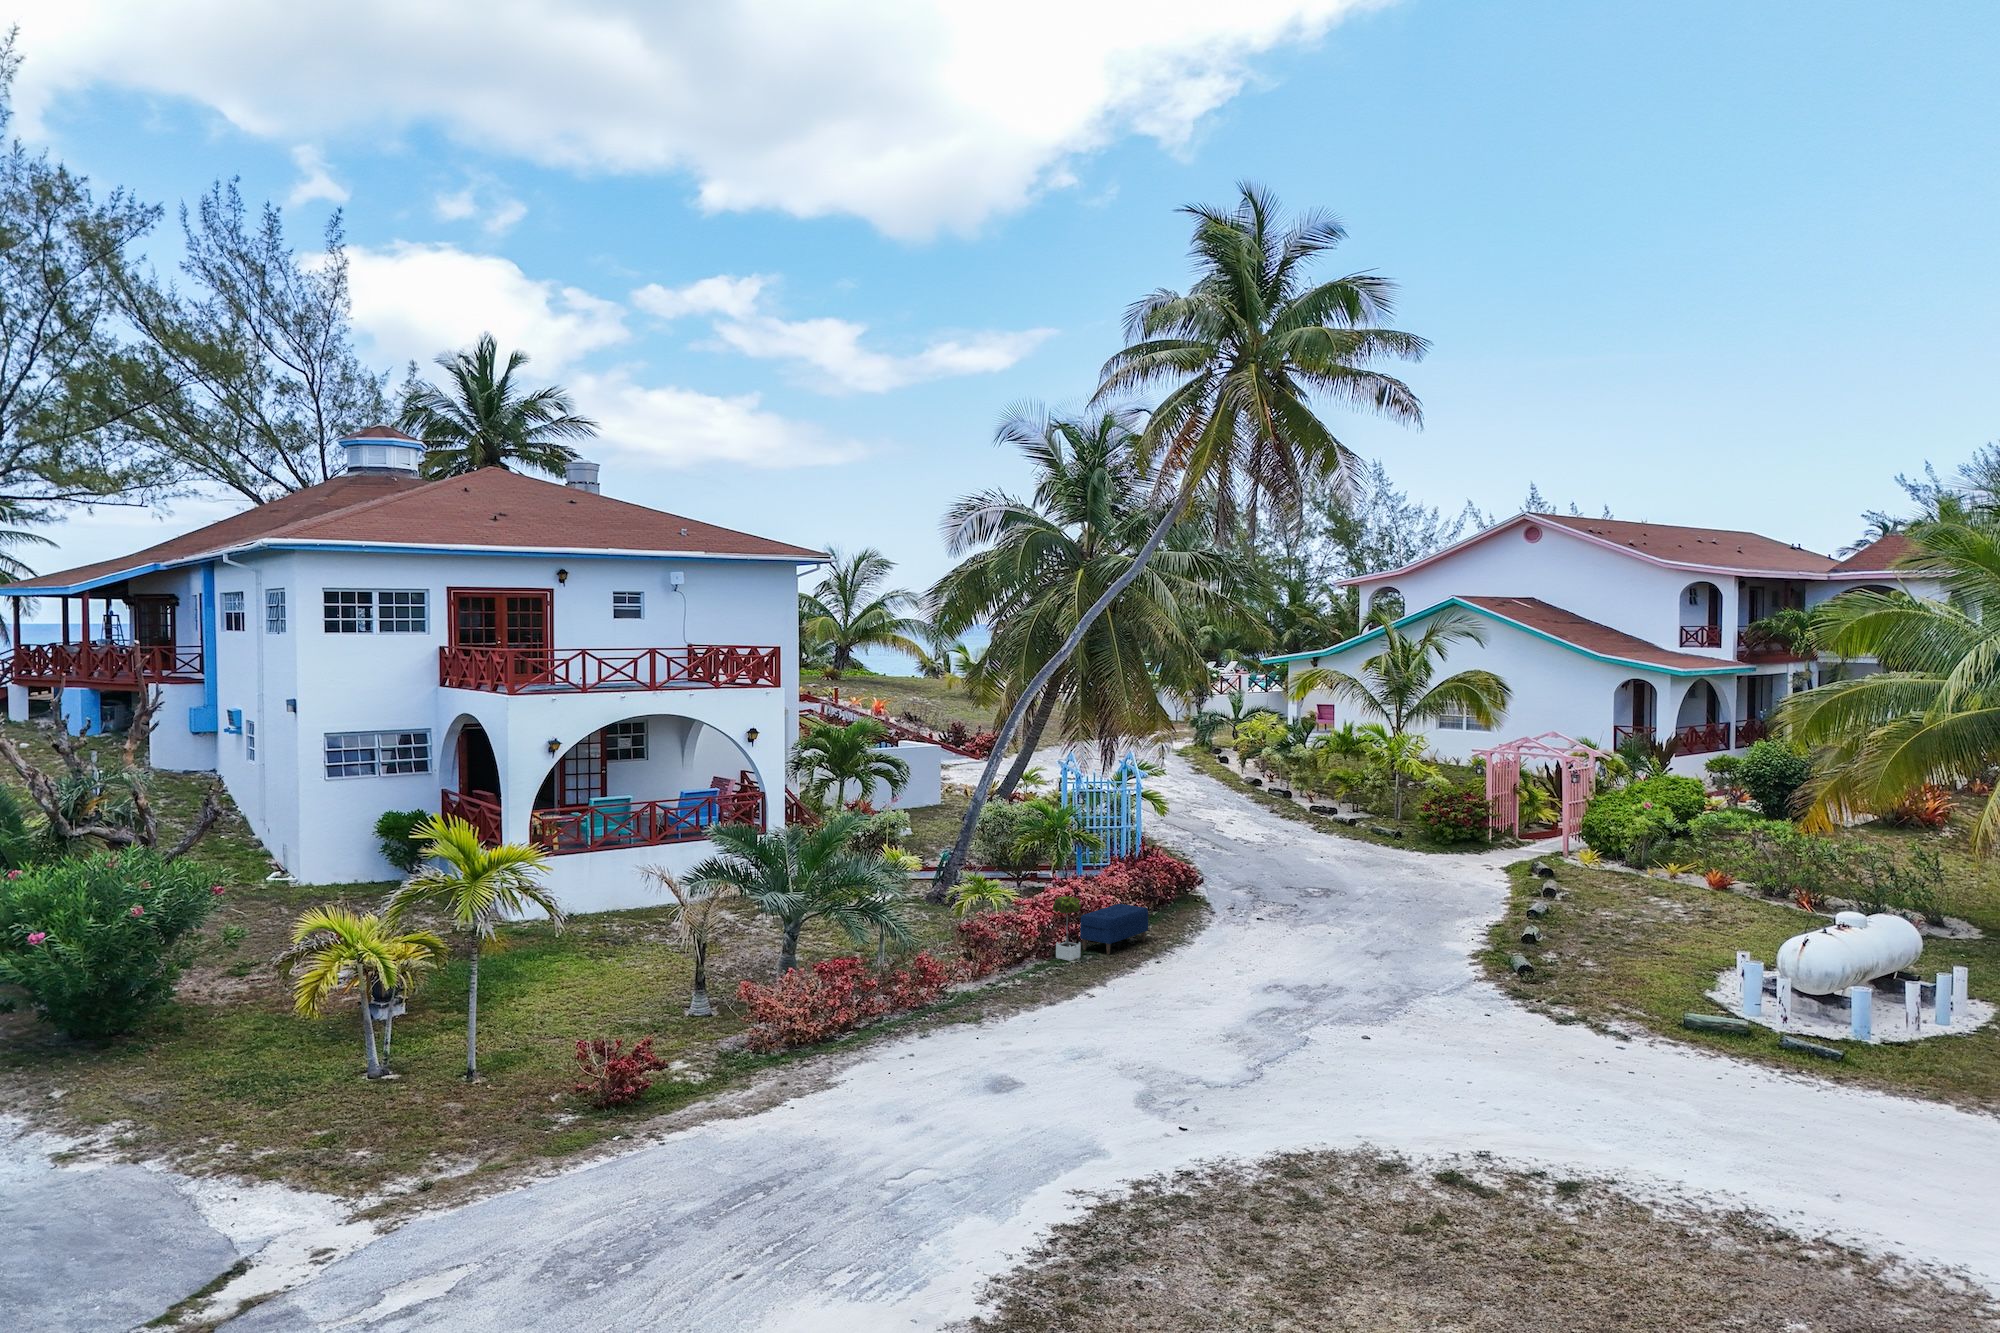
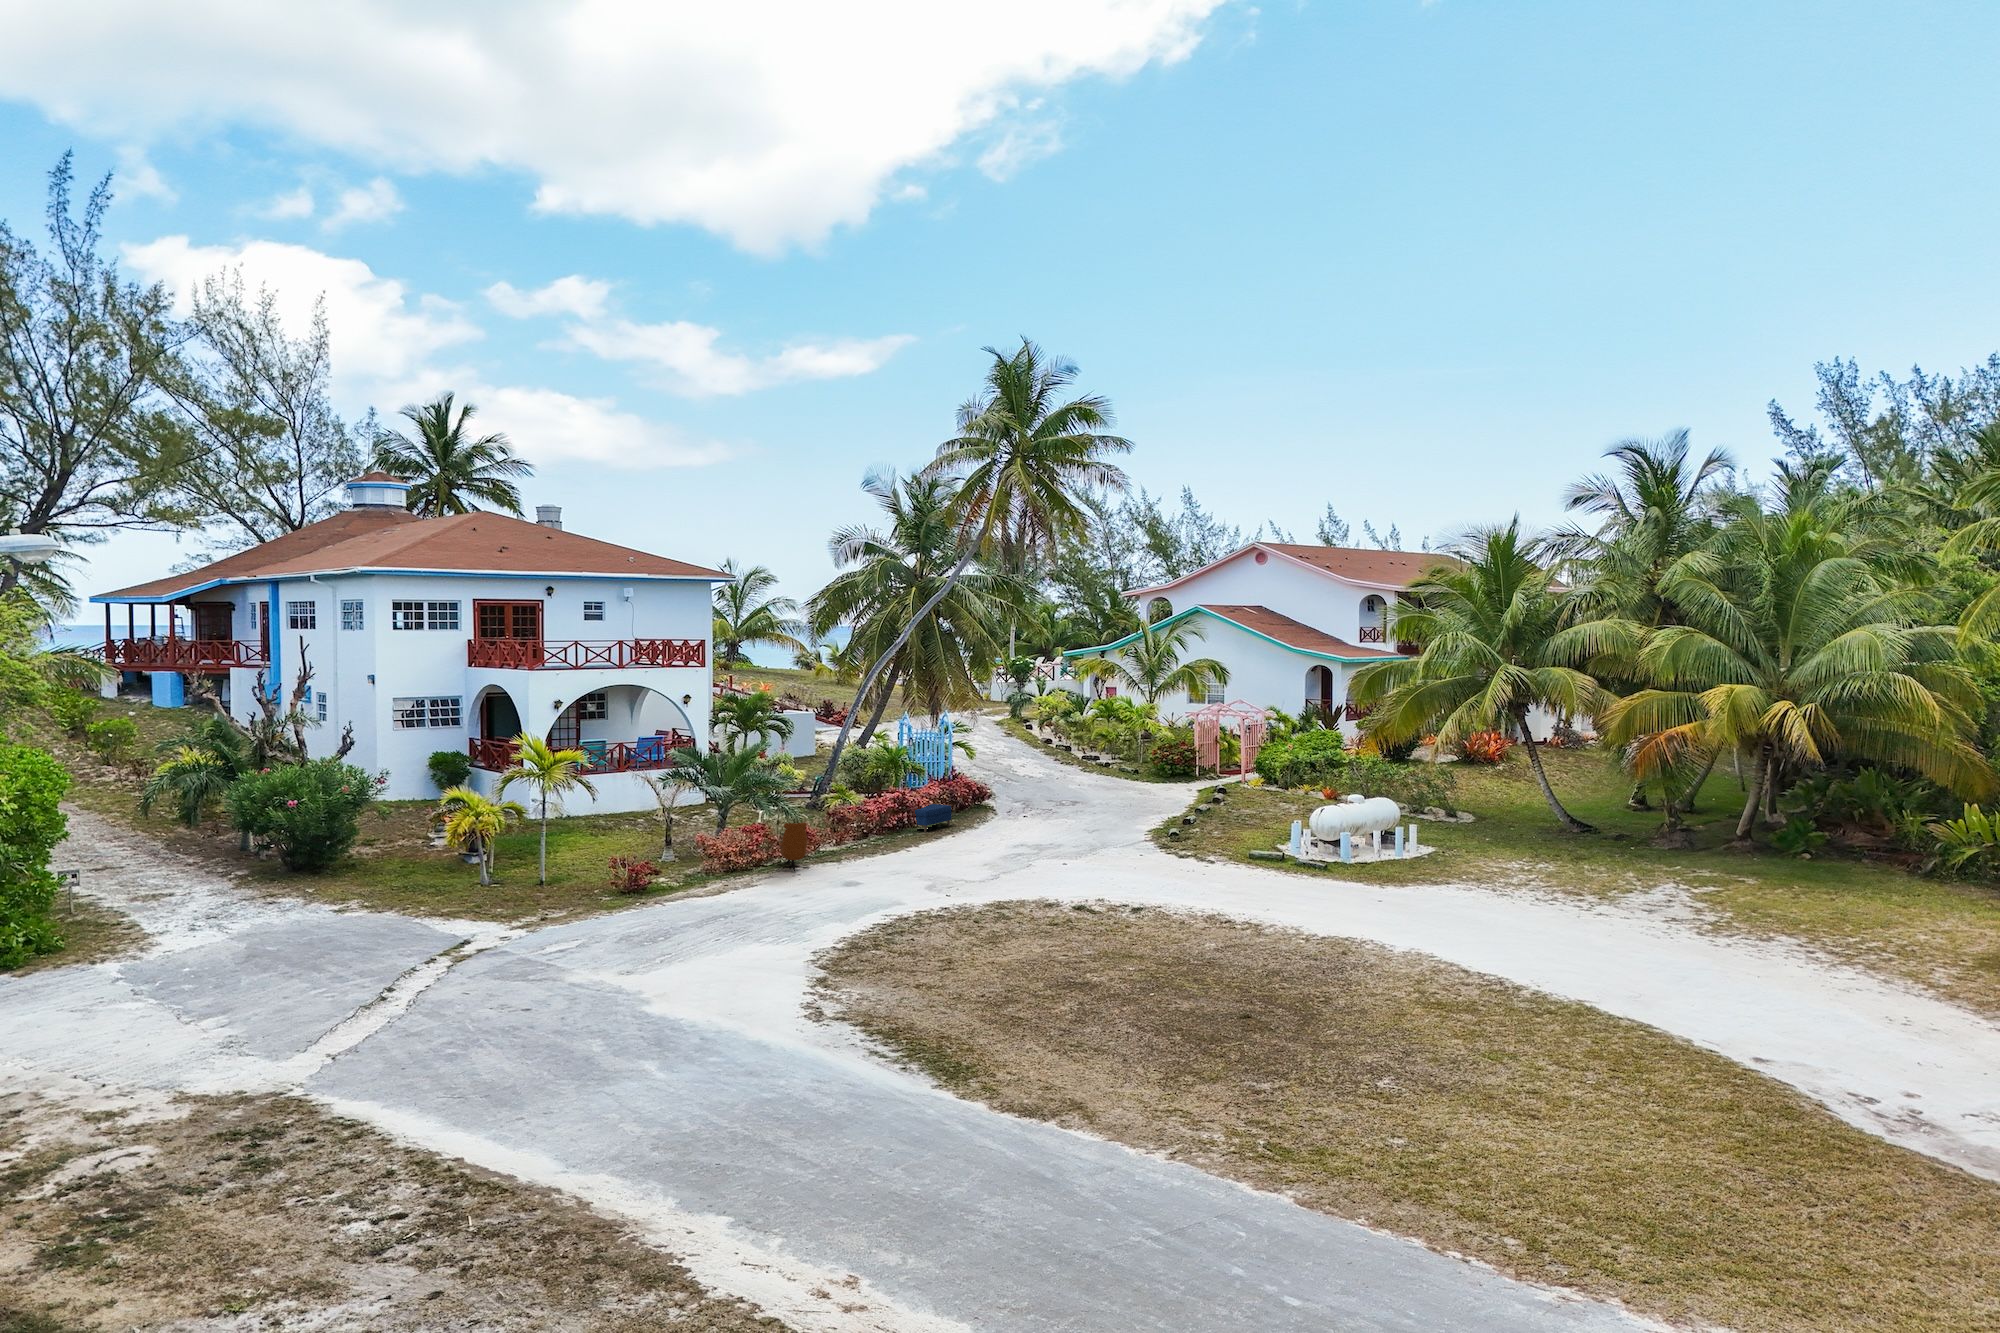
potted tree: present [1052,896,1081,961] -> none [891,795,908,835]
lounge chair: none [858,970,914,1060] -> present [778,822,808,872]

